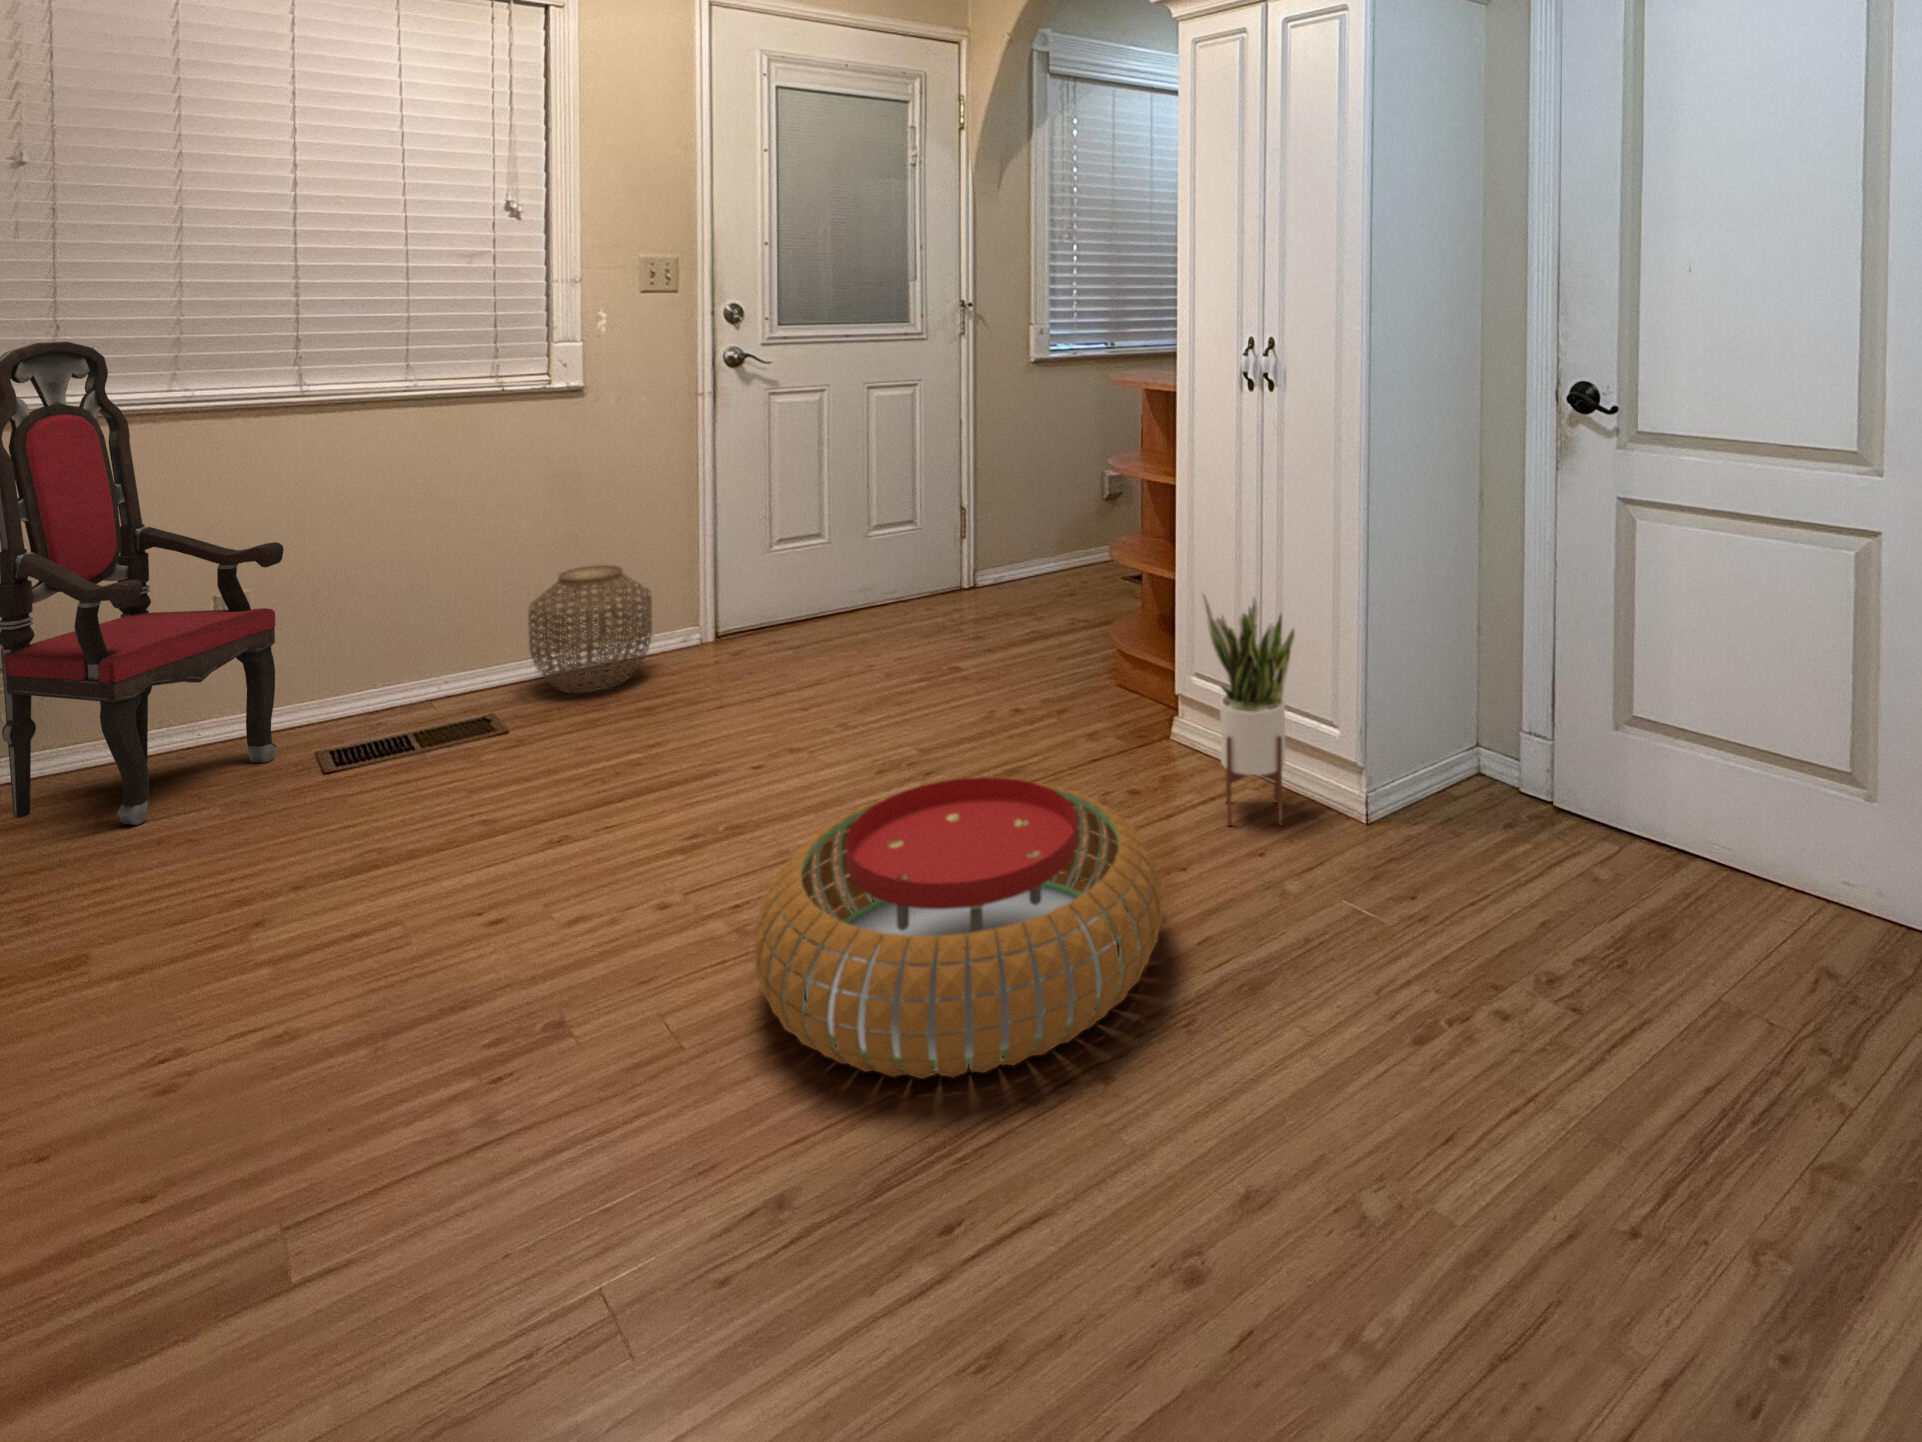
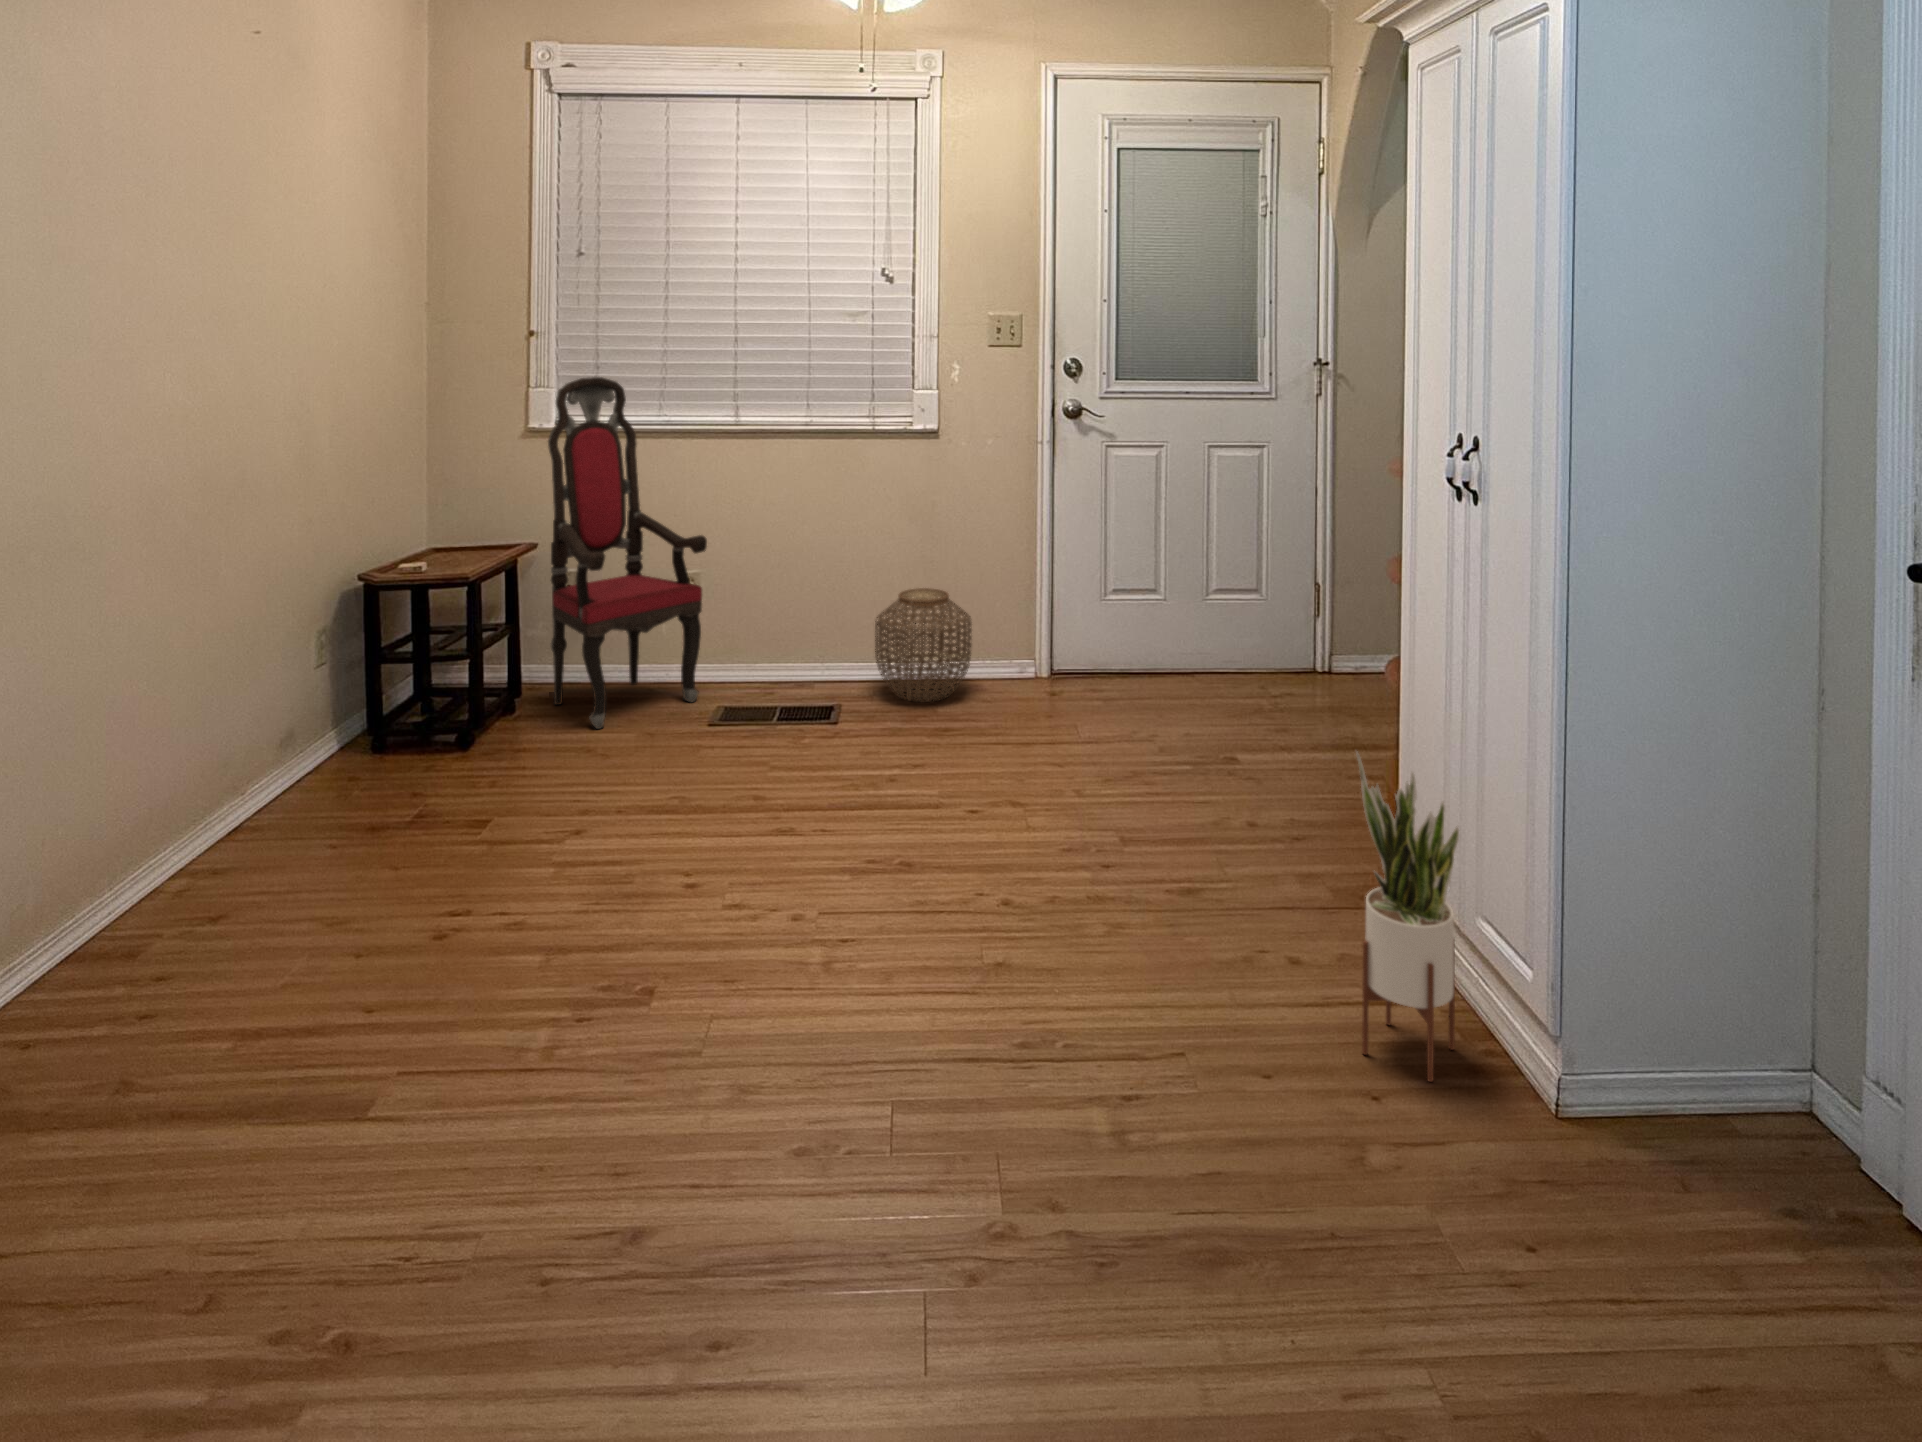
pouf: present [755,777,1162,1079] -> none [755,882,1174,1224]

